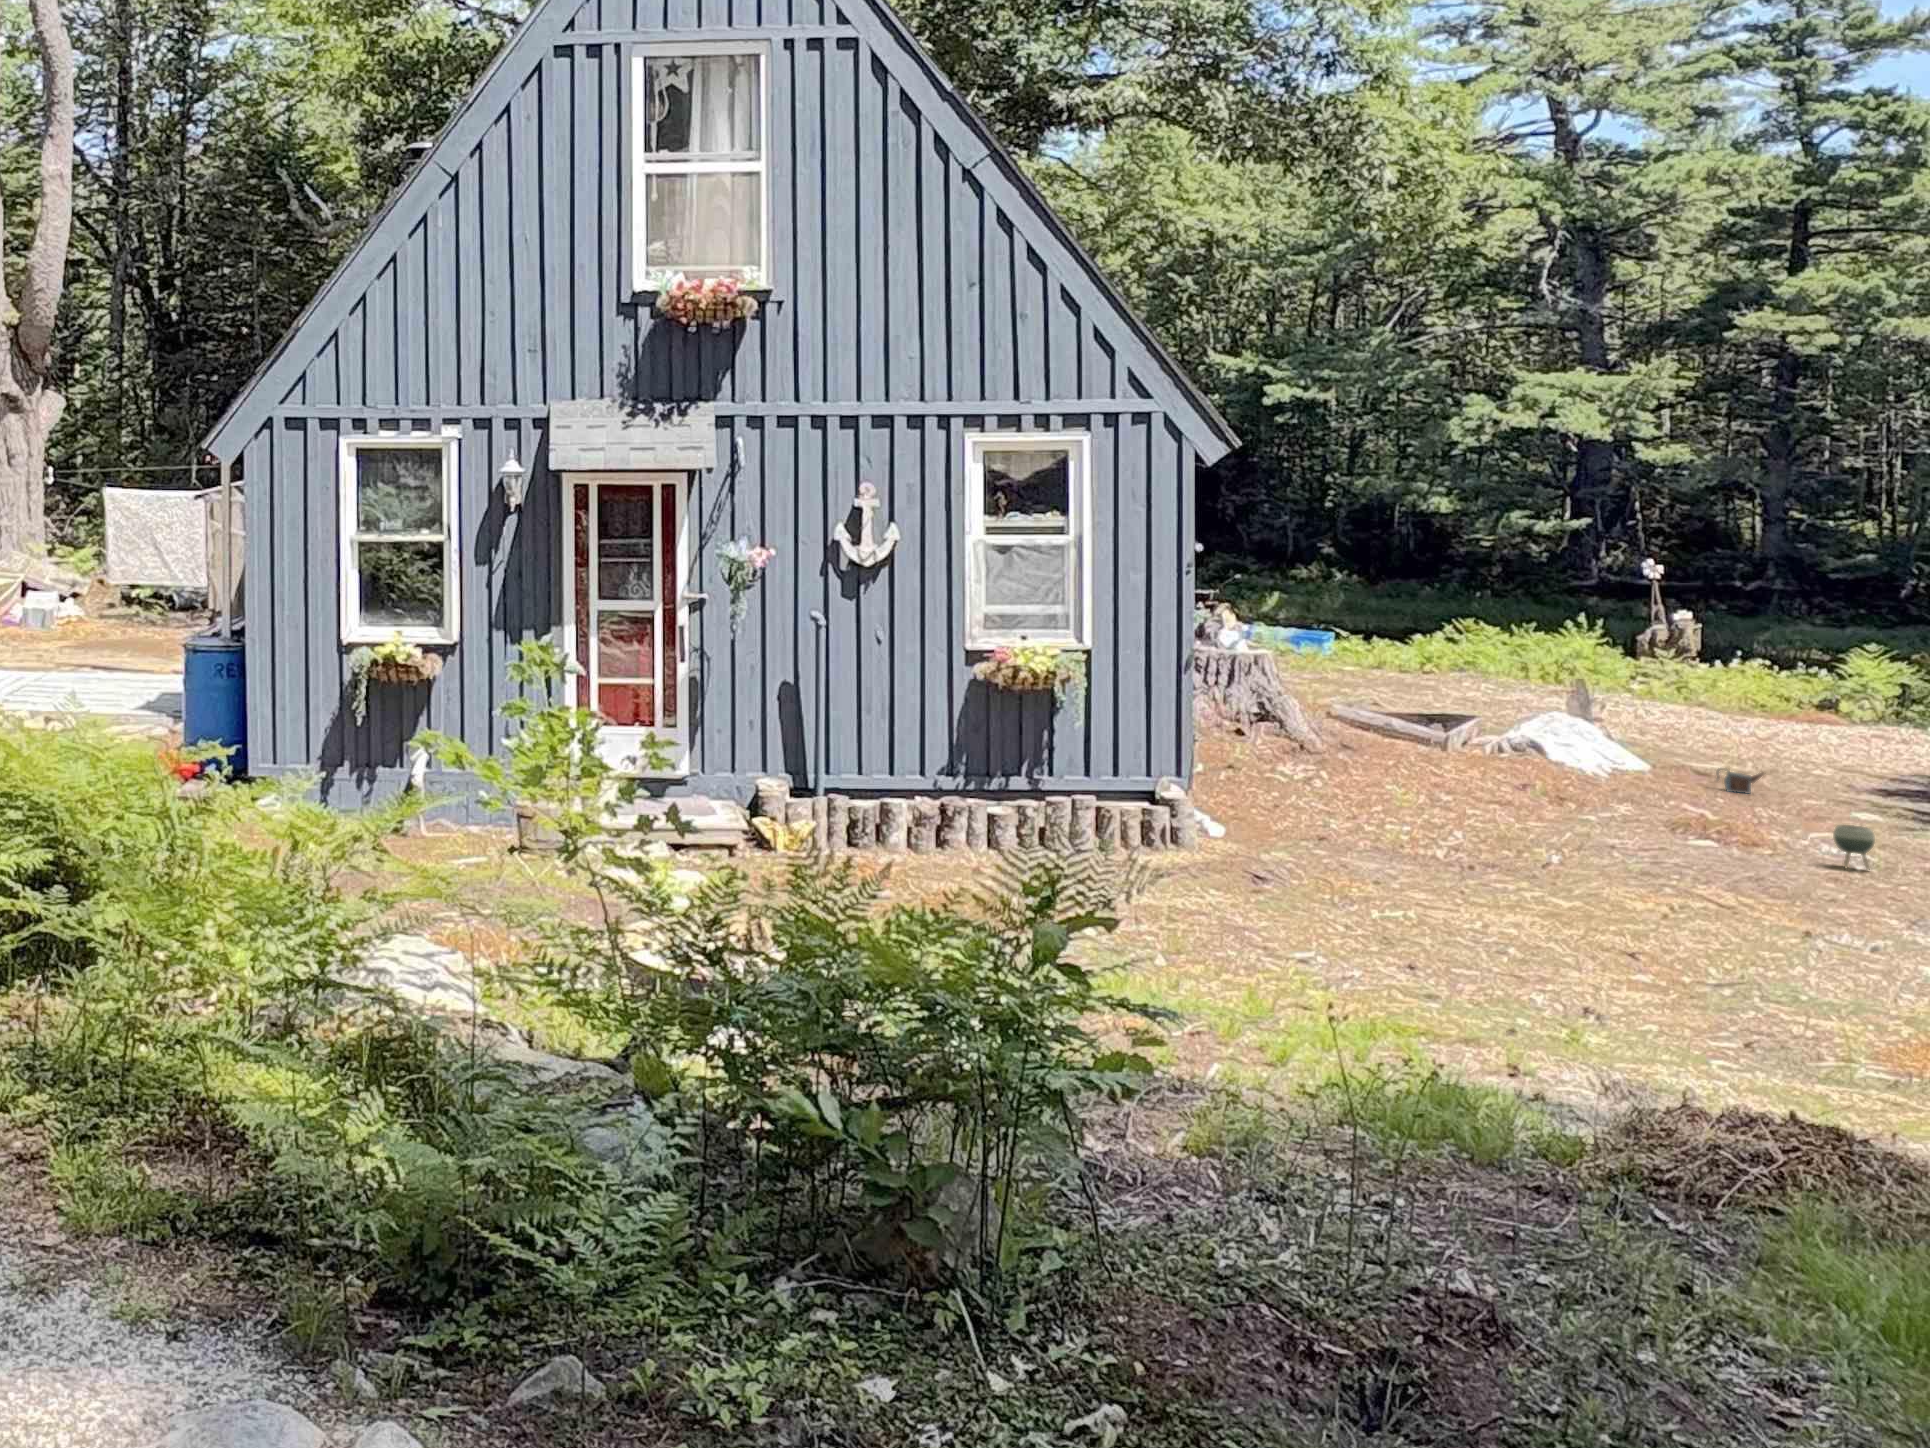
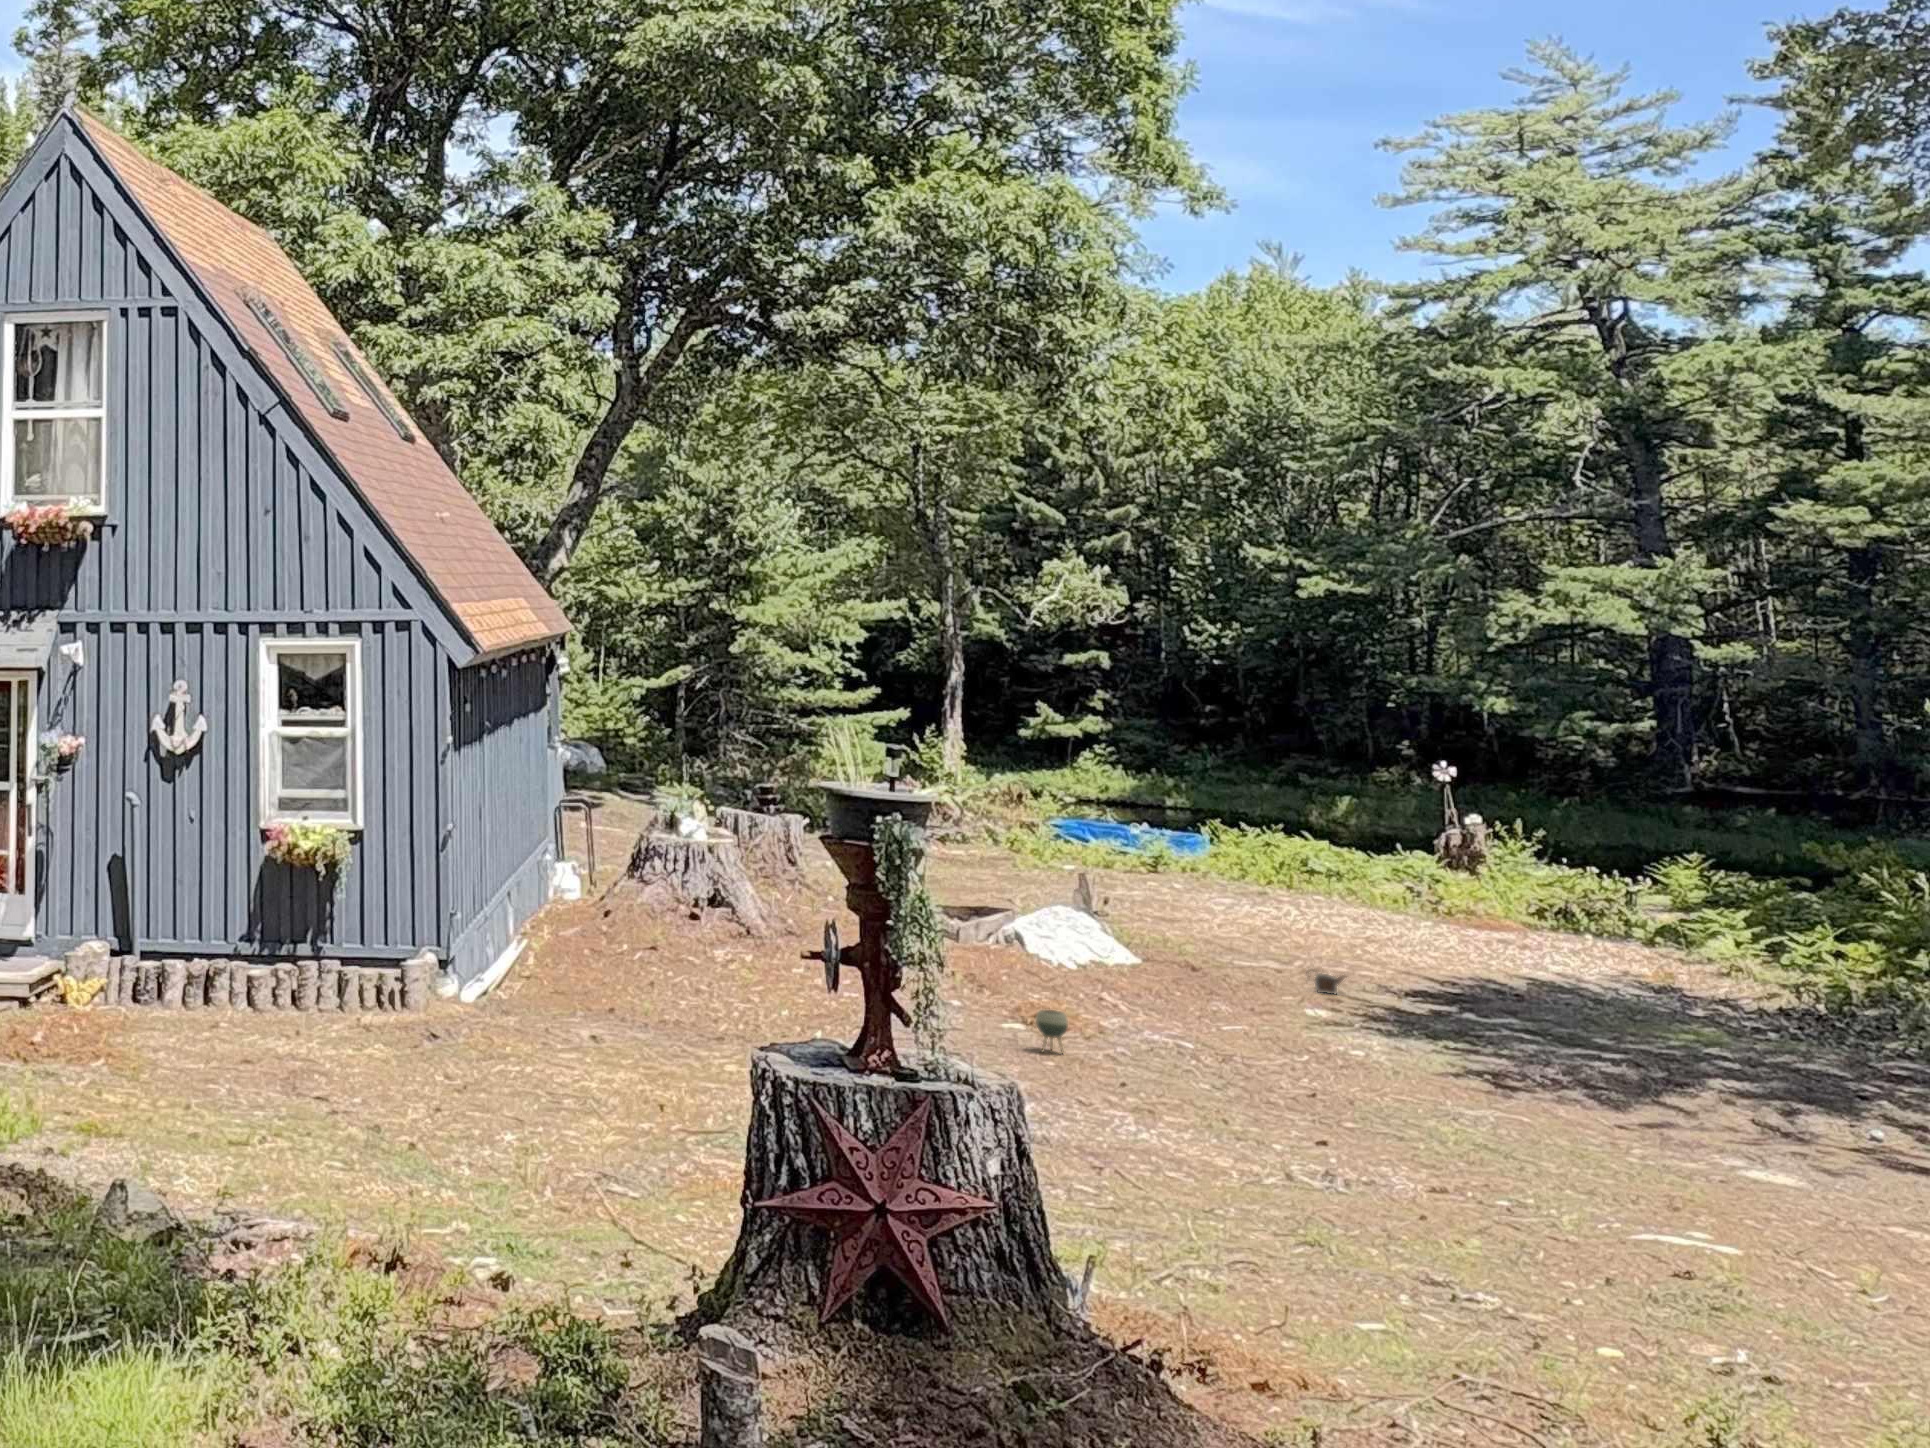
watering can: present [1717,769,1763,793] -> present [1315,973,1346,994]

